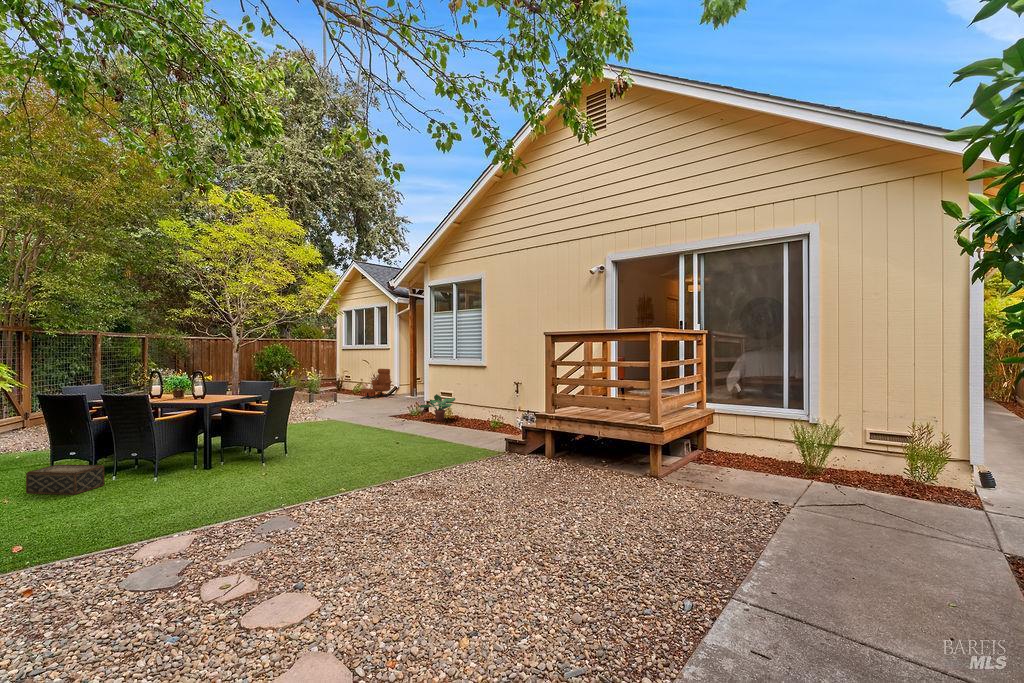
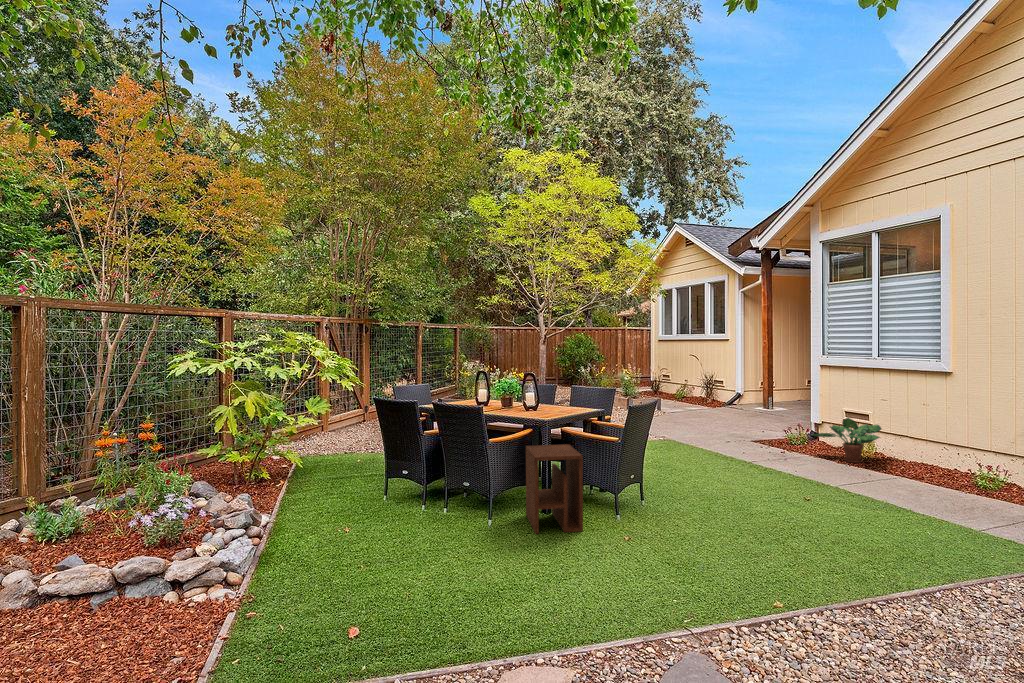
lounge chair: present [360,369,392,399] -> none [690,368,734,410]
side table: none [189,419,233,482] -> present [526,444,583,534]
woven basket: present [26,464,104,495] -> none [369,484,439,530]

